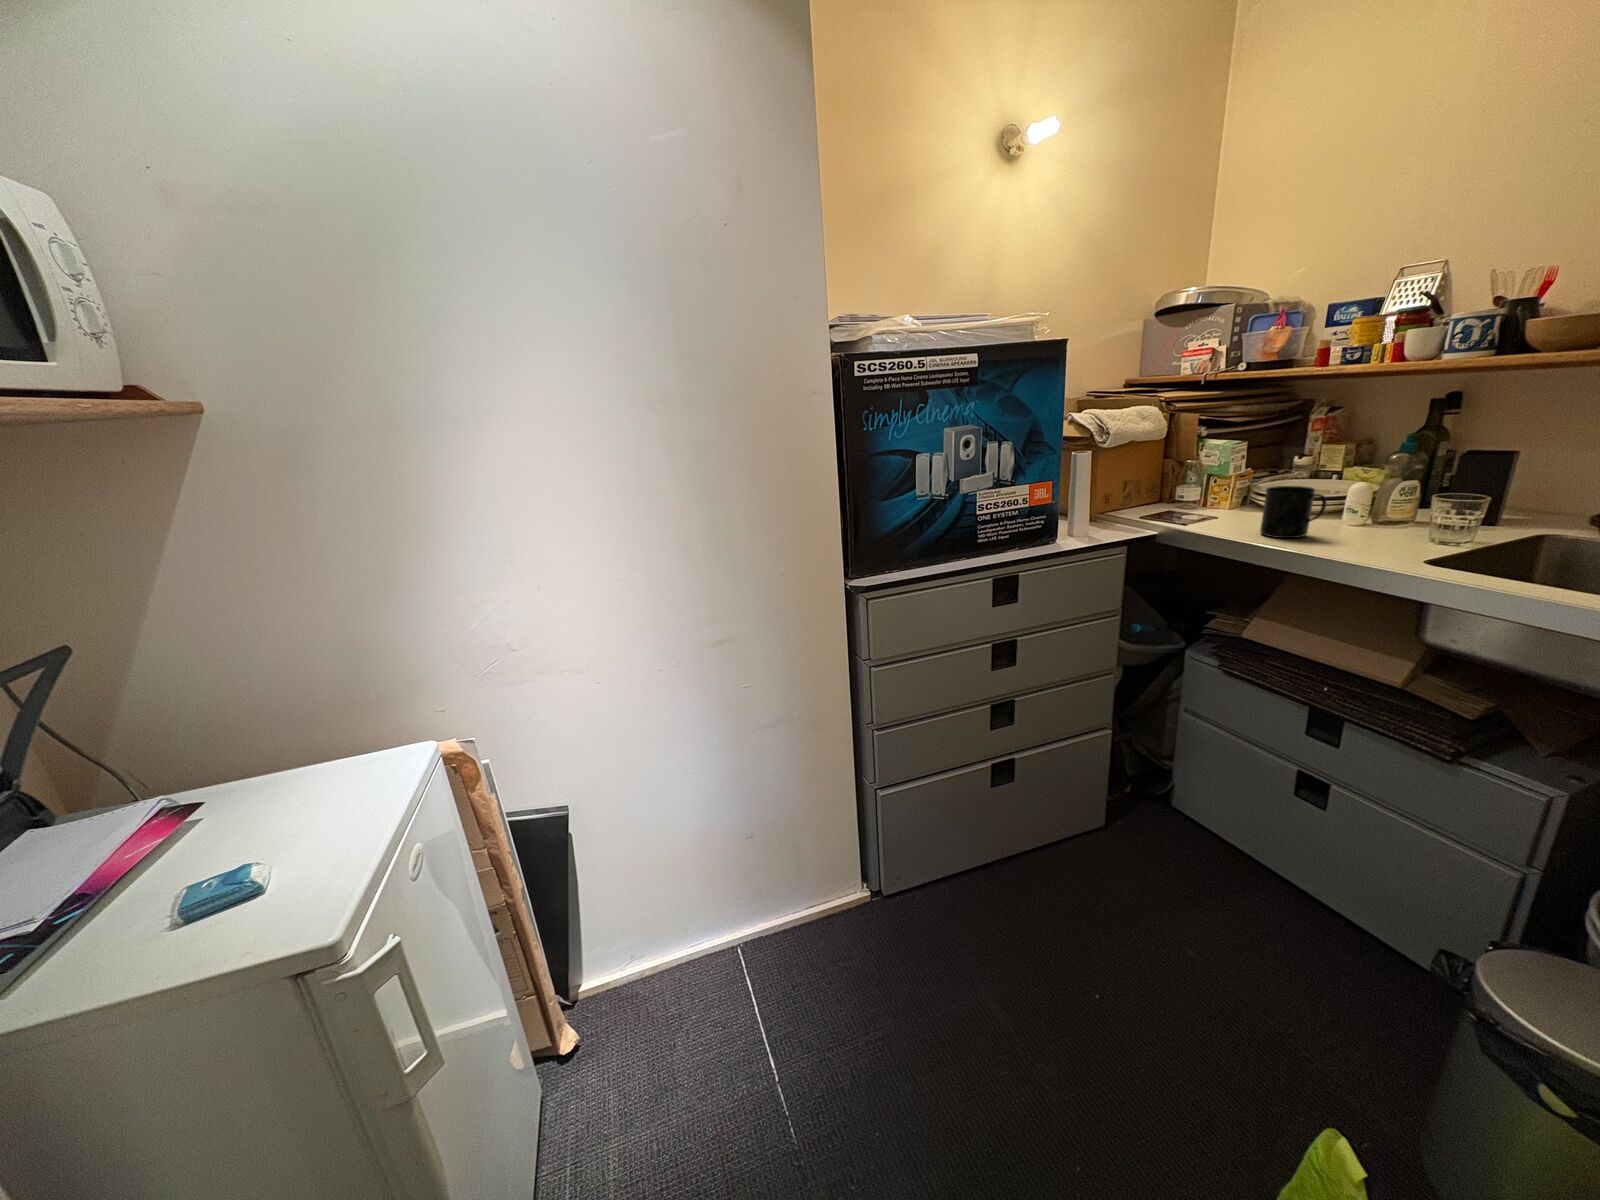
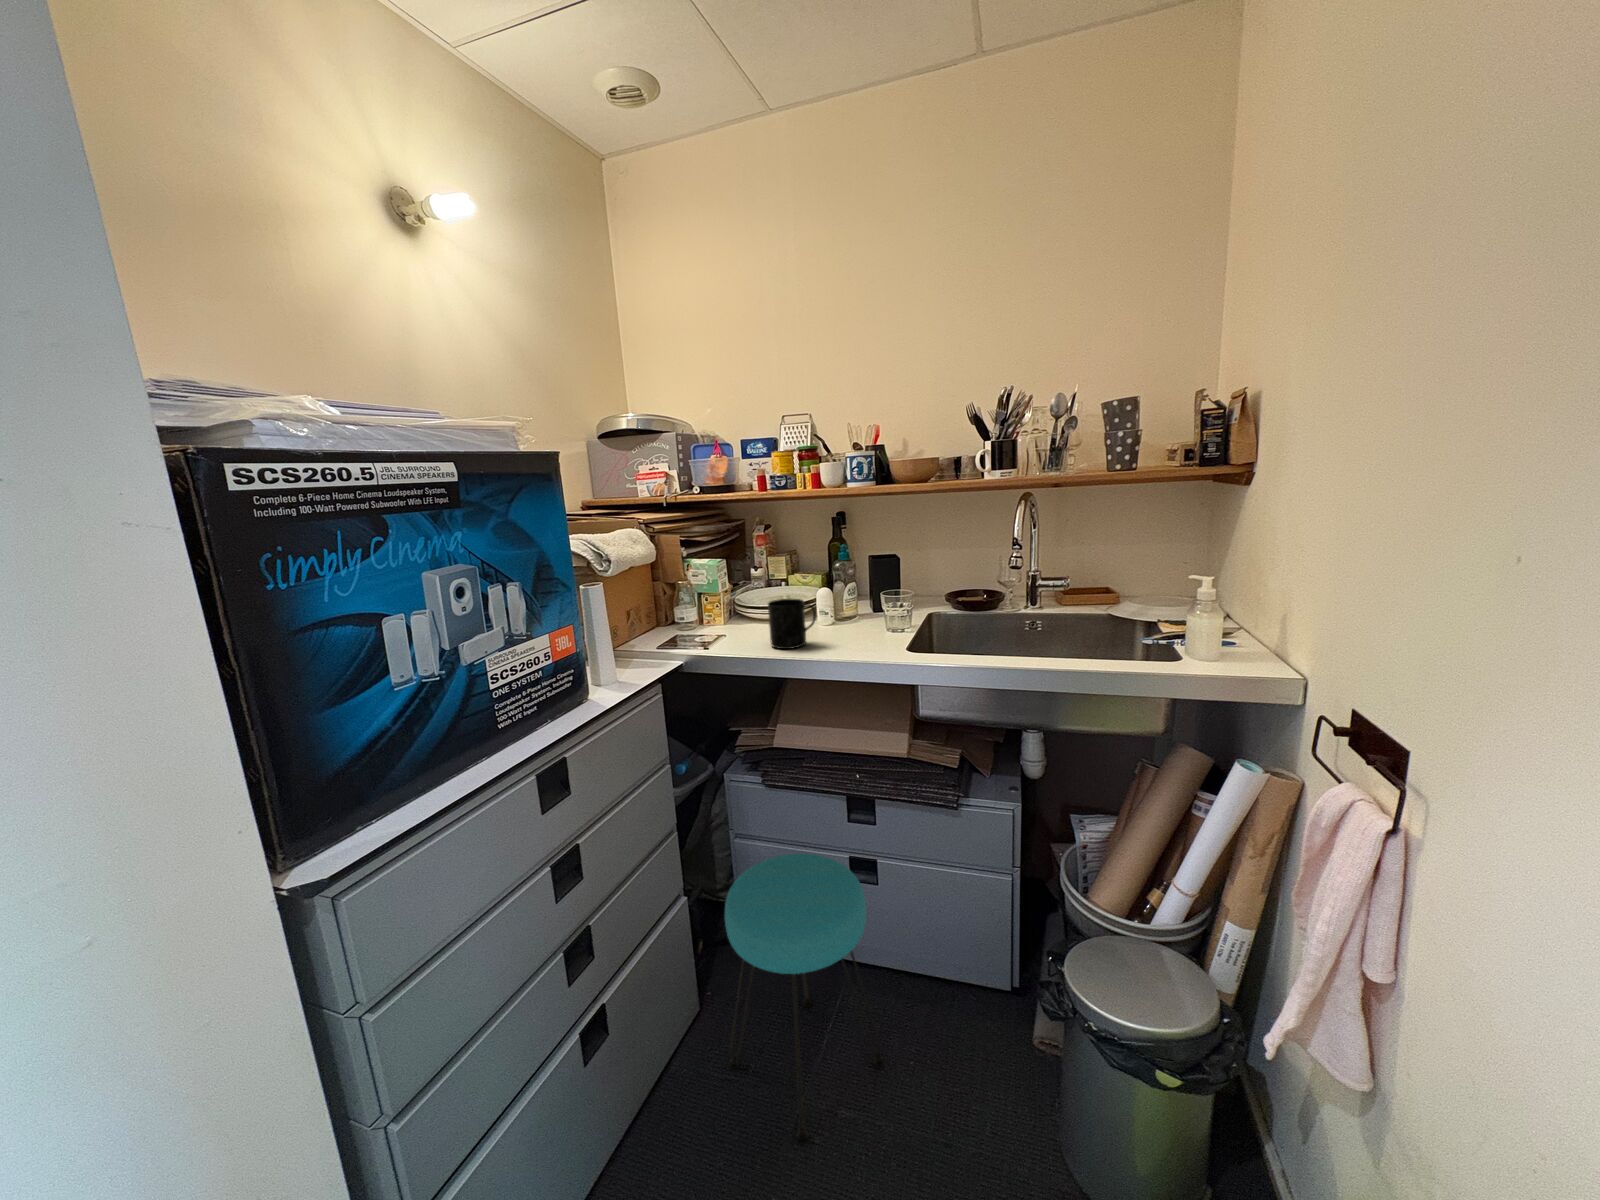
stool: none [1108,721,1277,943] -> present [725,853,884,1140]

